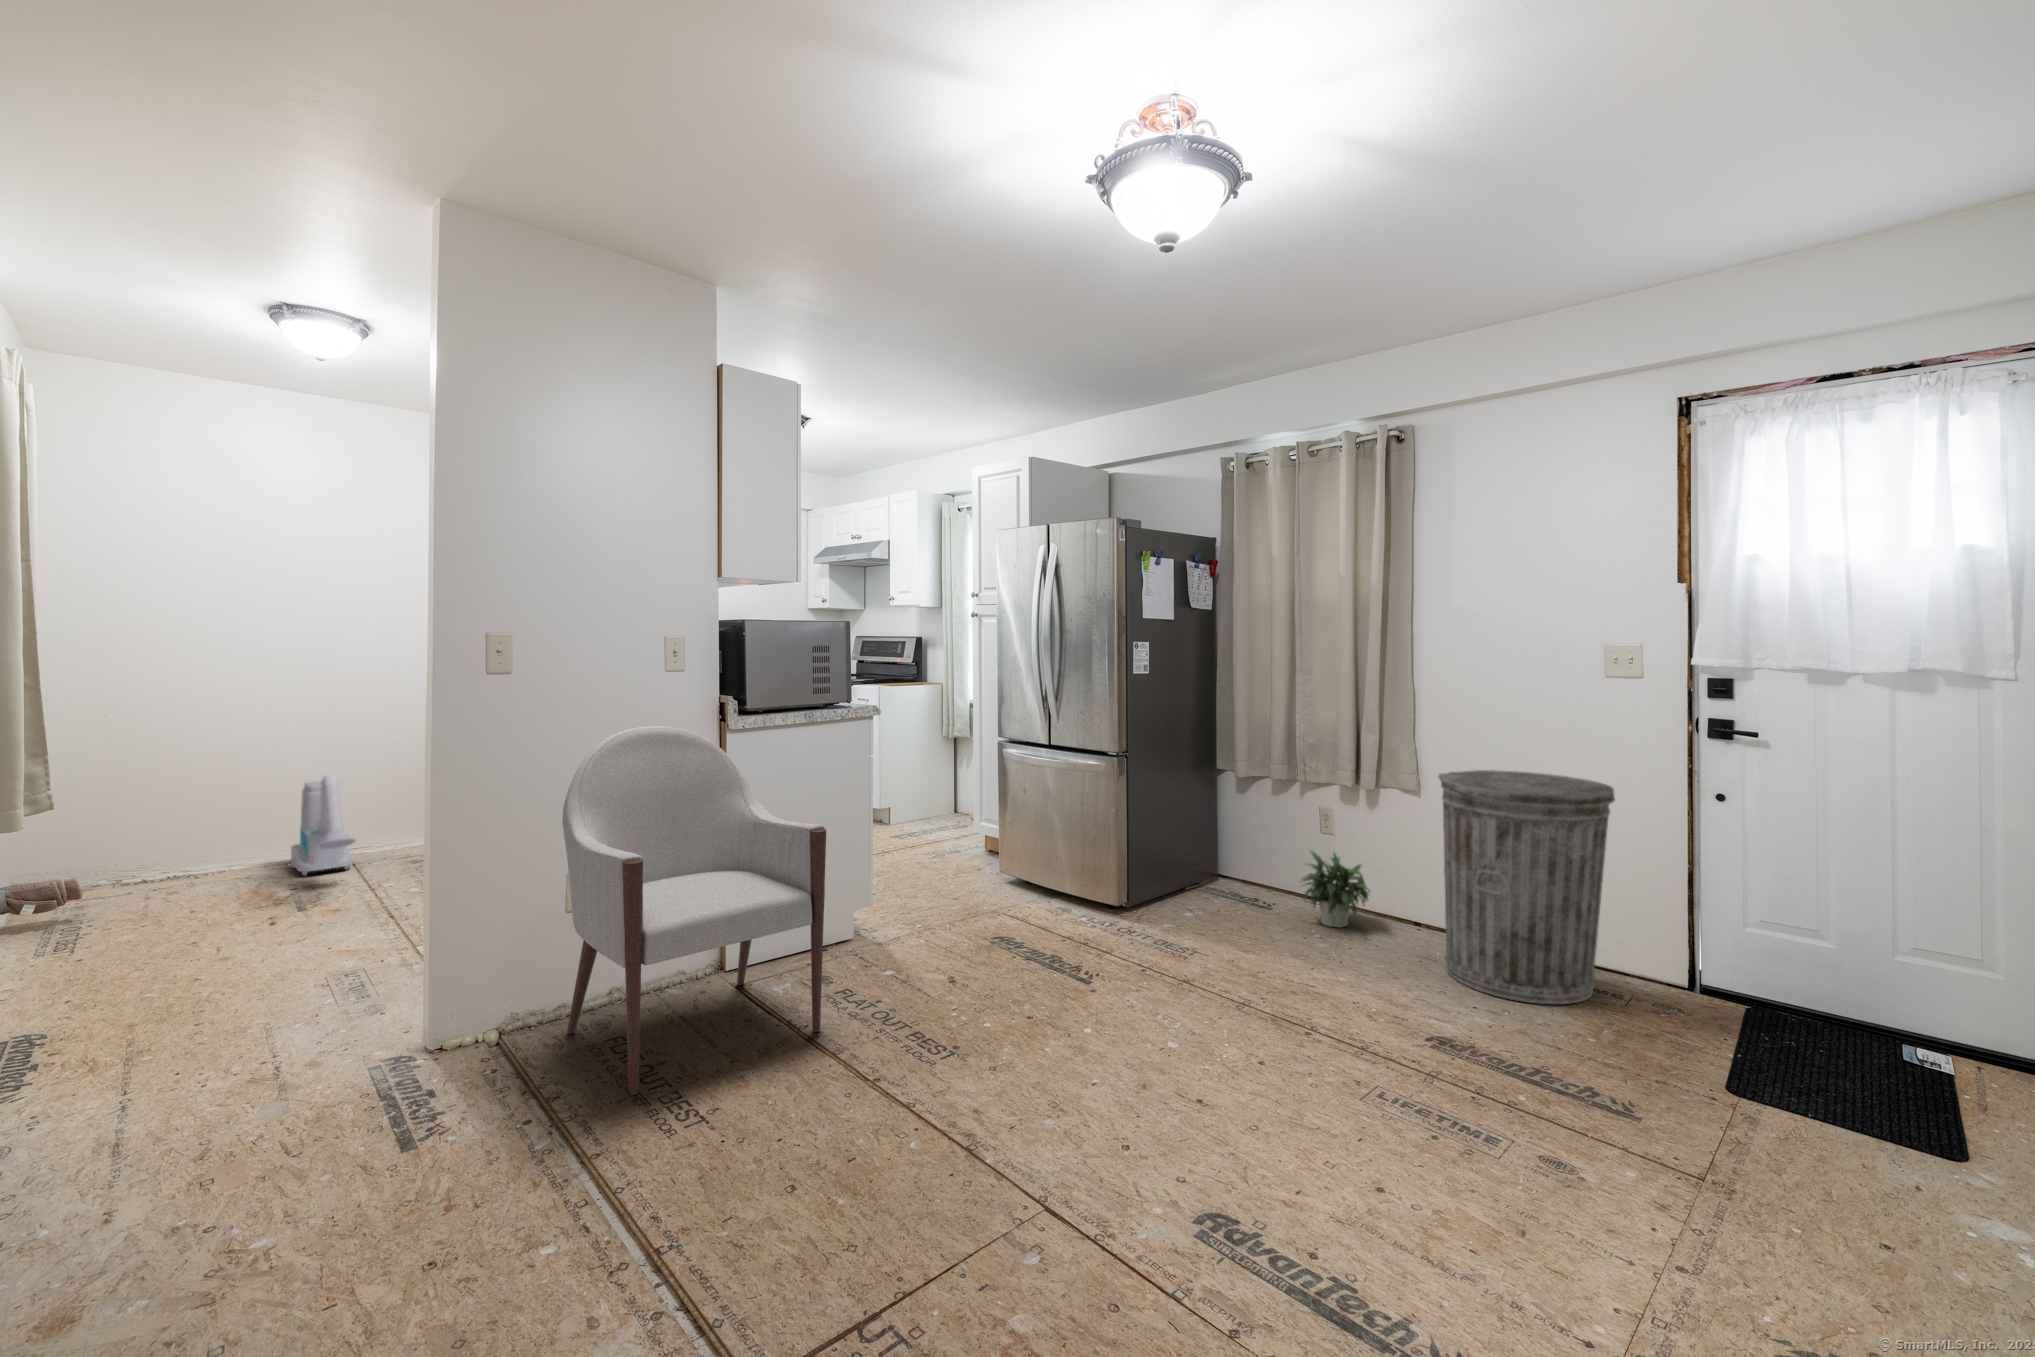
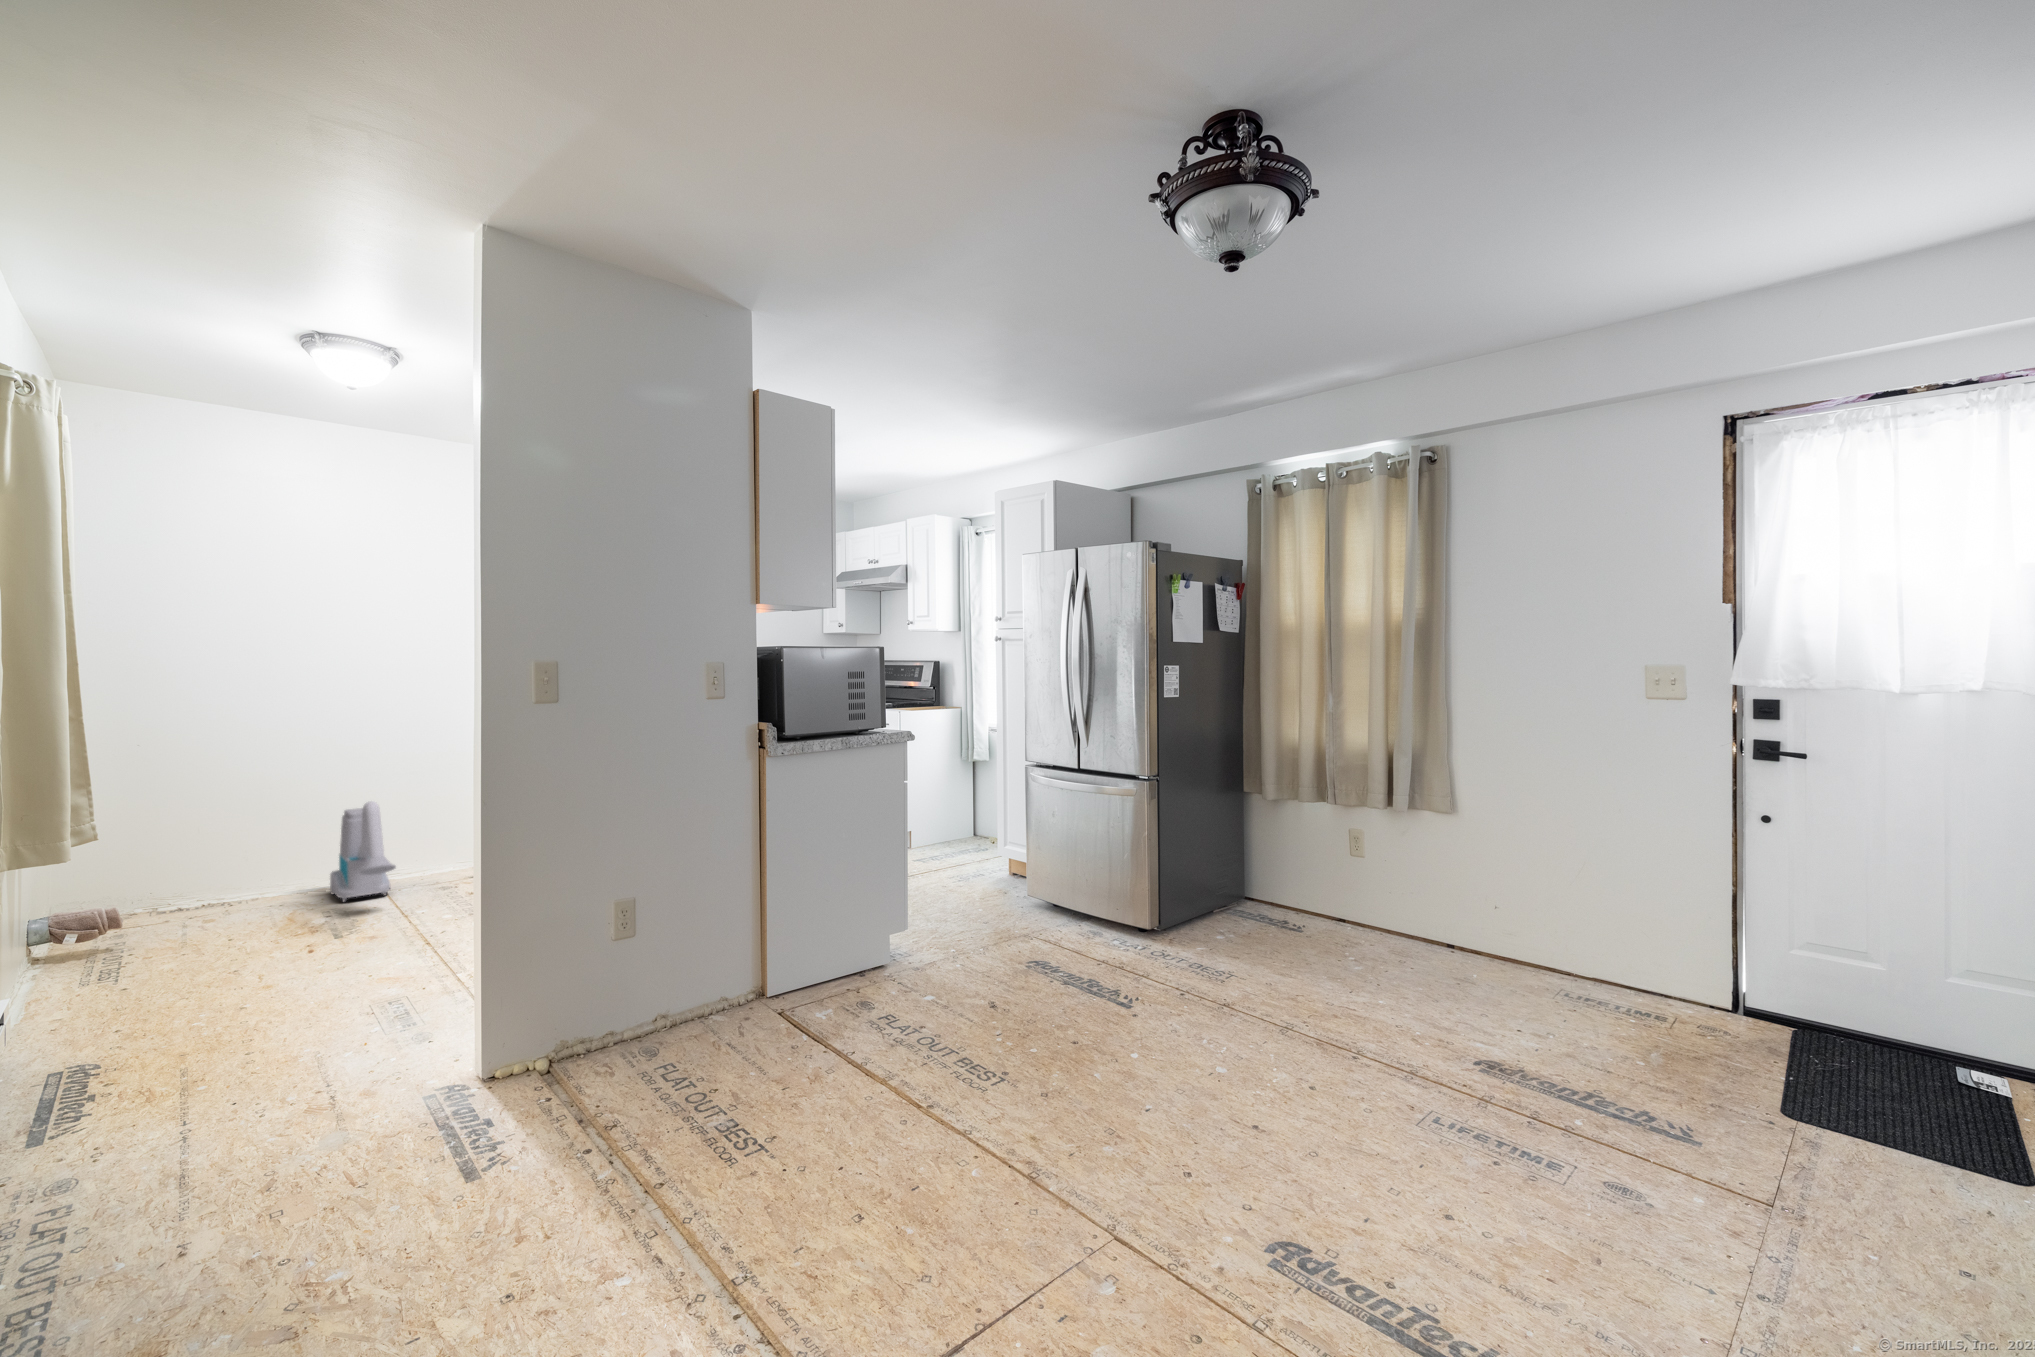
chair: present [562,726,826,1095] -> none [616,753,876,1122]
trash can: present [1439,770,1615,1004] -> none [1473,792,1652,1026]
potted plant: present [1302,851,1369,927] -> none [1331,871,1403,949]

